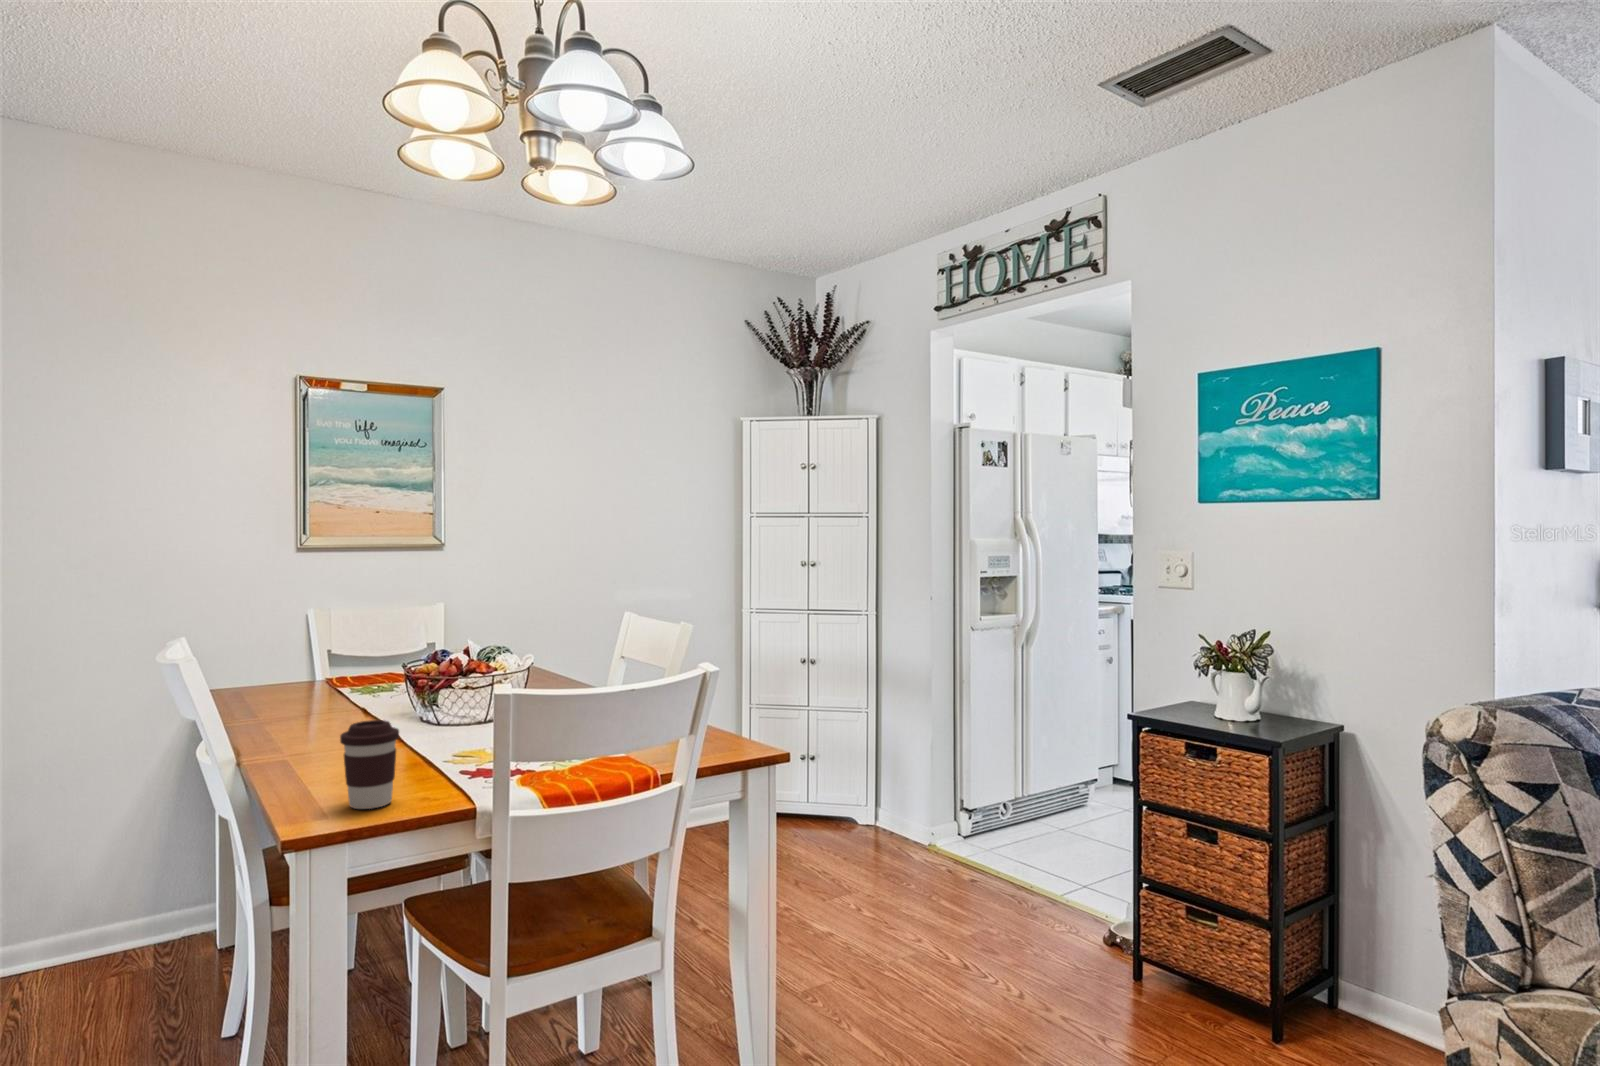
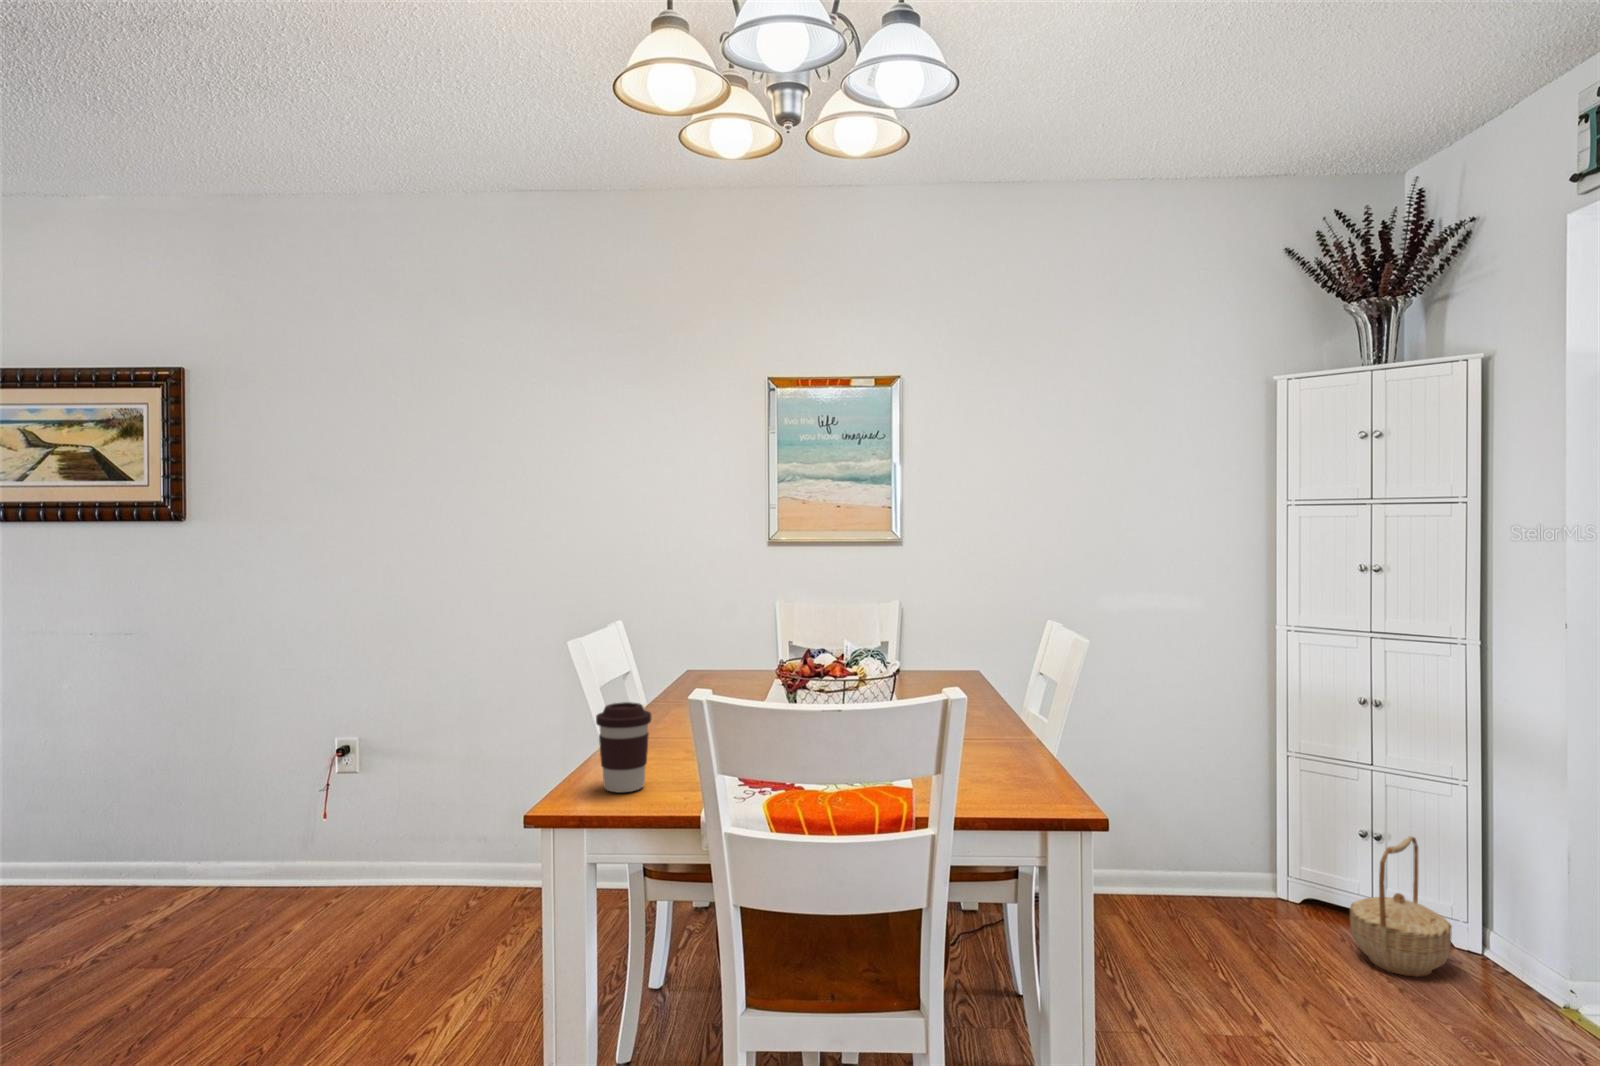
basket: none [806,753,866,850] -> present [1350,836,1452,977]

